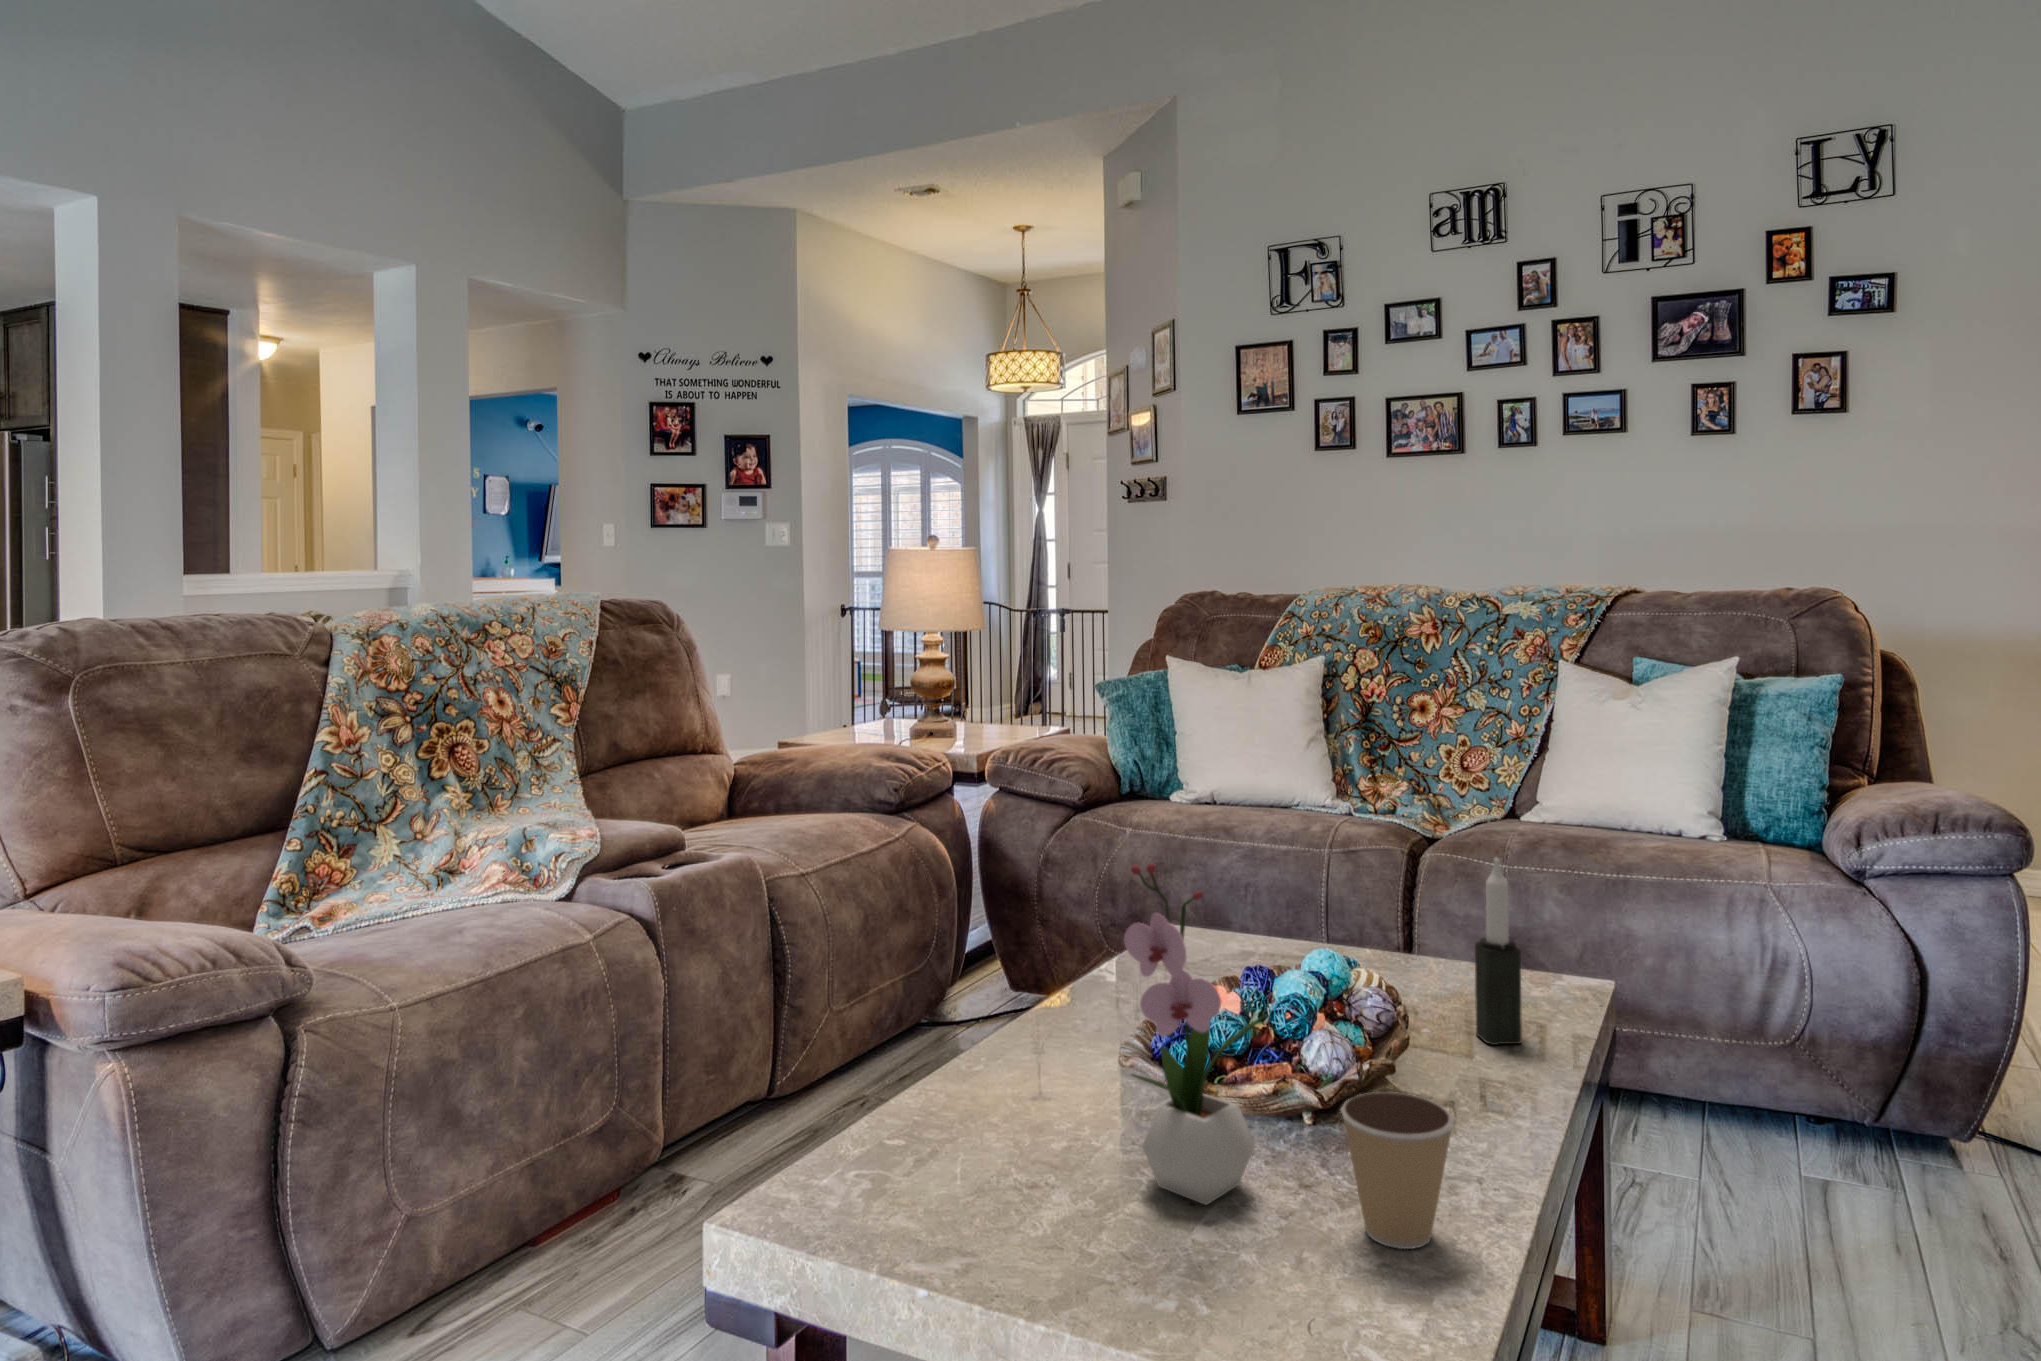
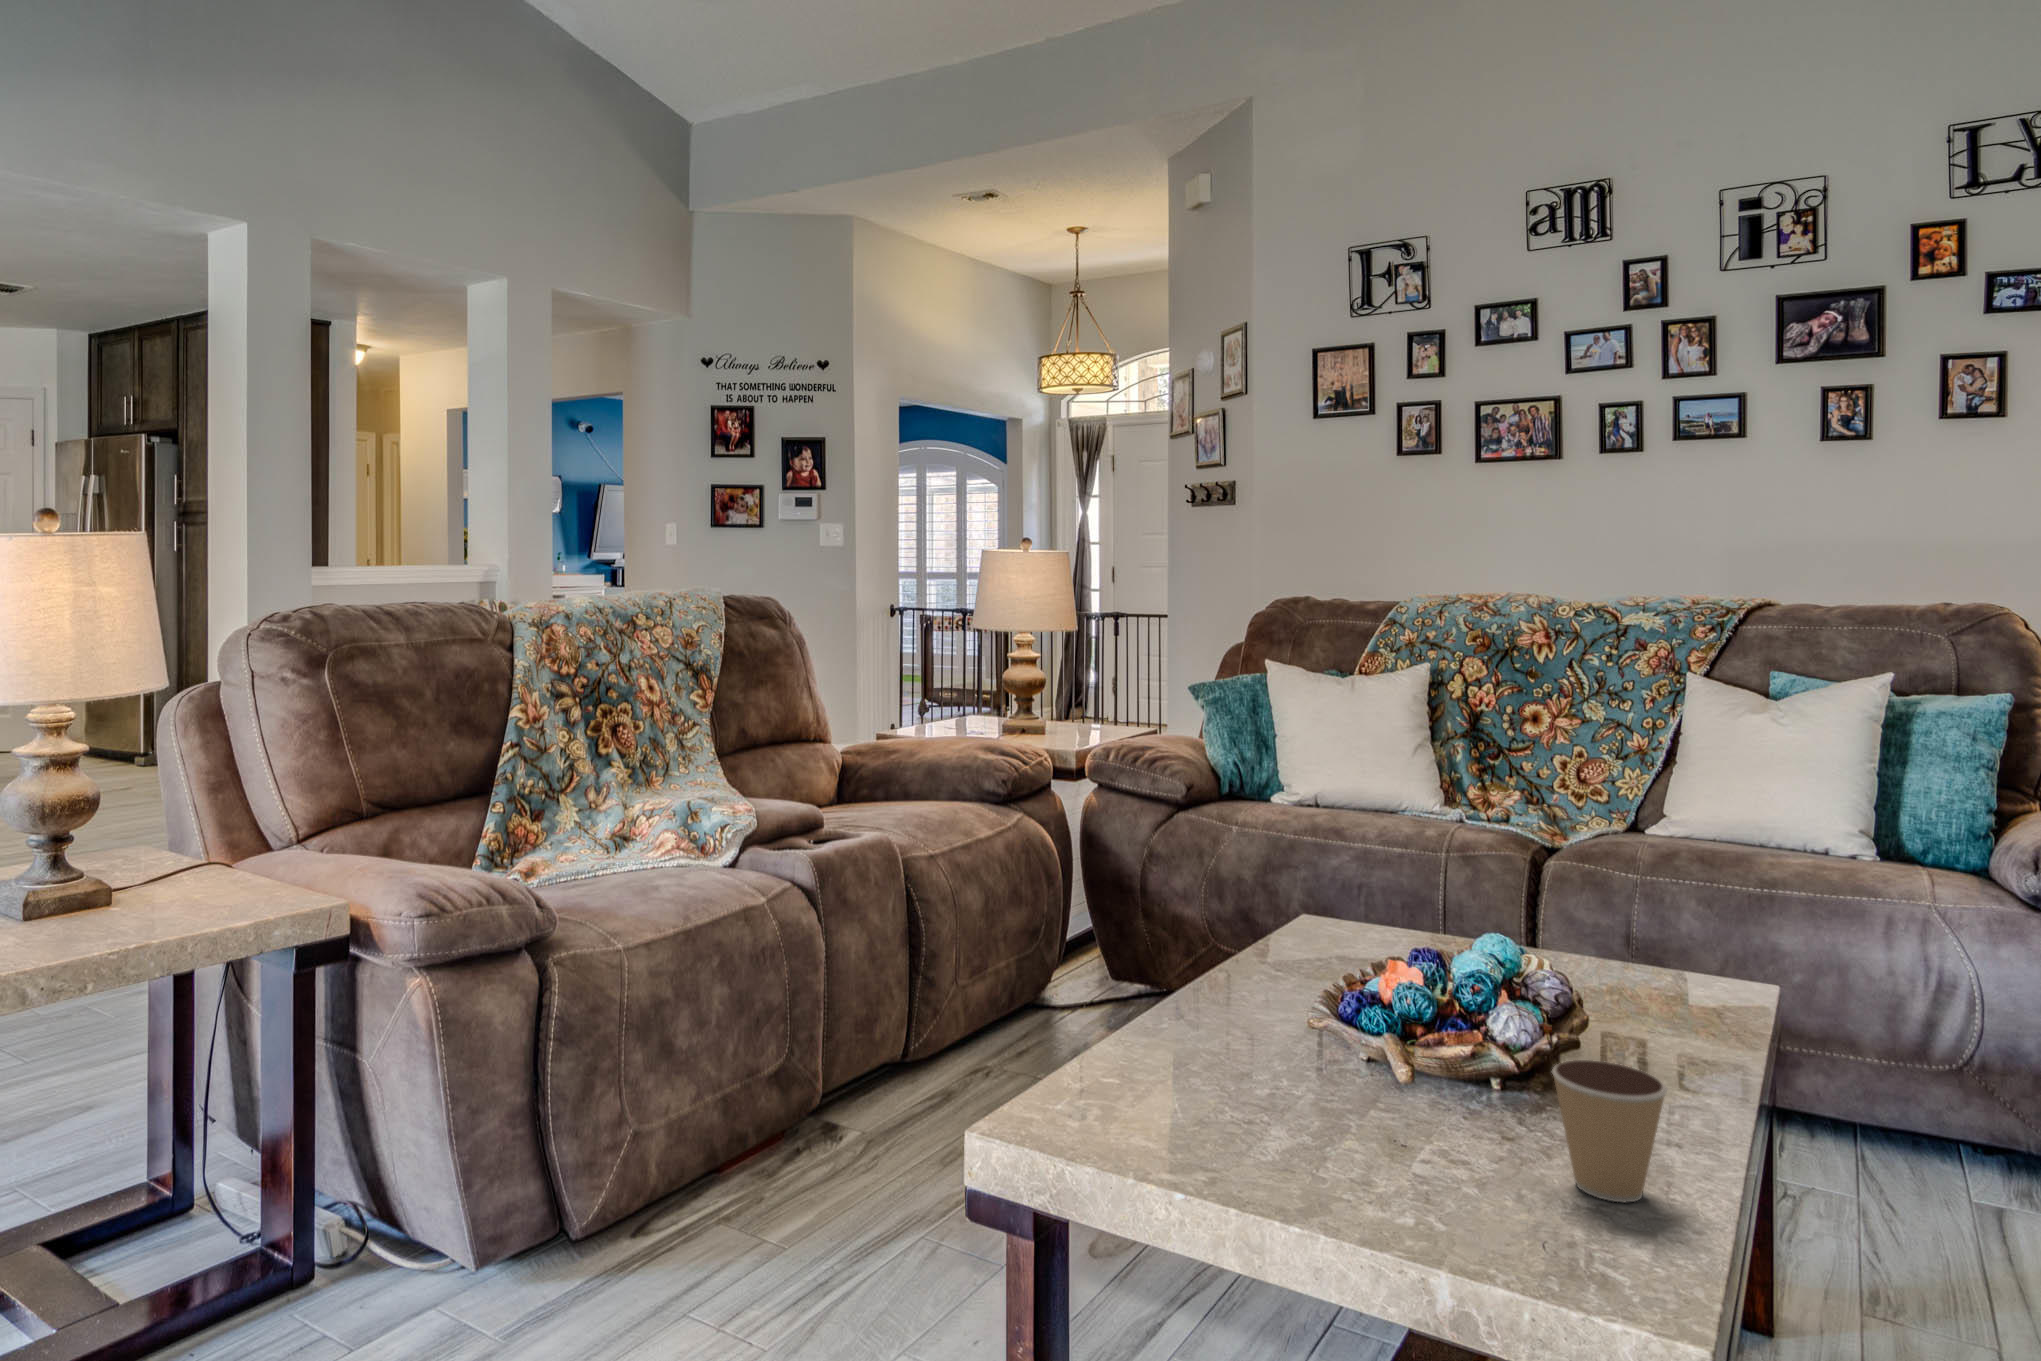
candle: present [1475,858,1522,1045] -> none [1643,857,1693,1038]
flower arrangement: present [1124,863,1266,1205] -> none [1337,840,1470,1154]

